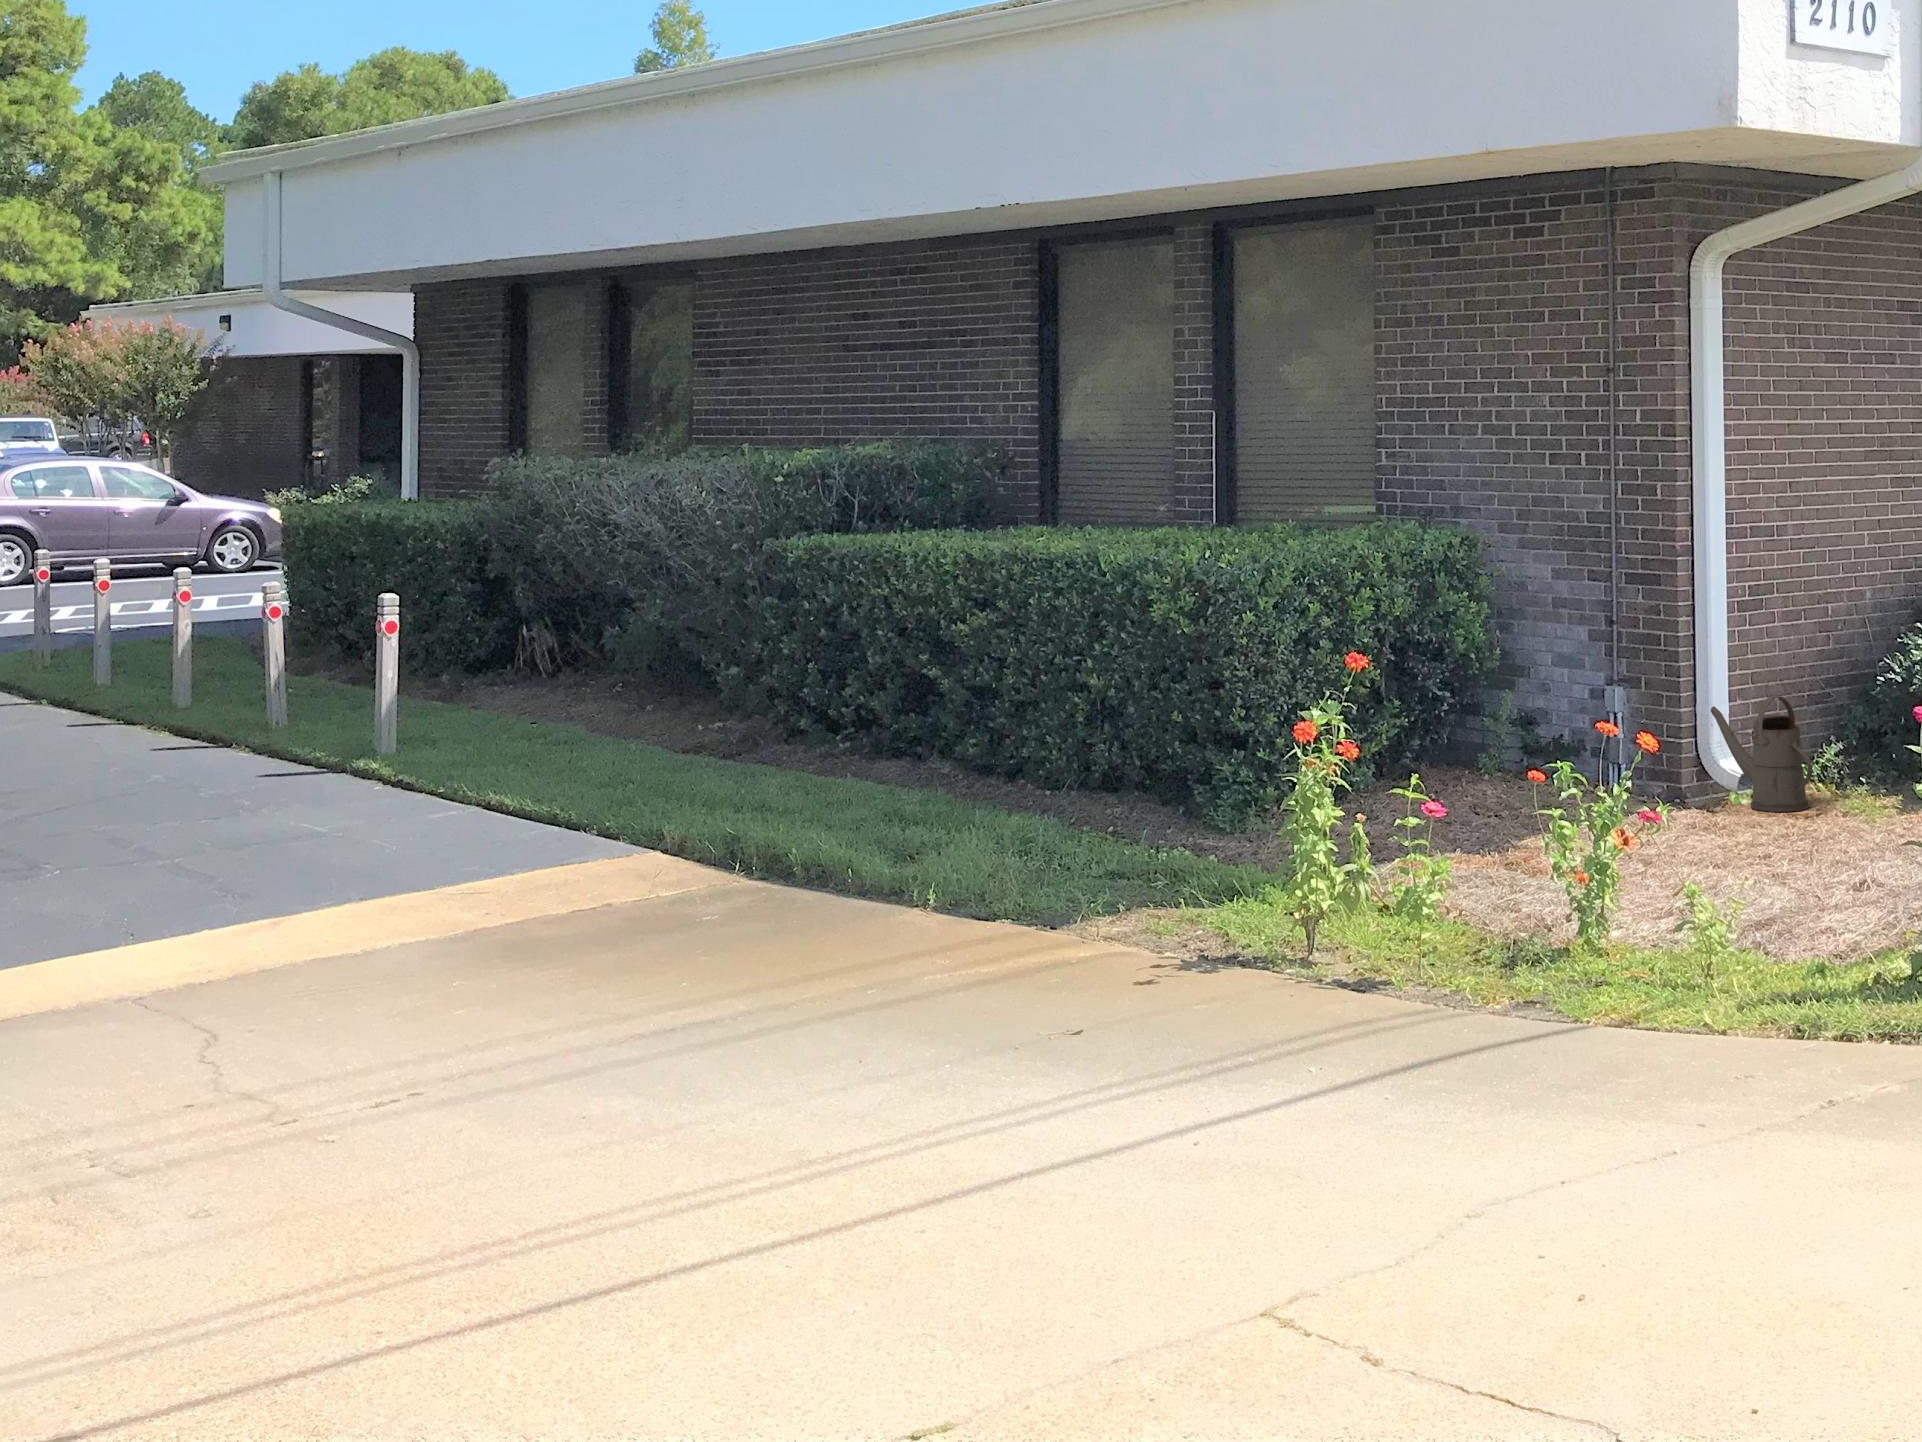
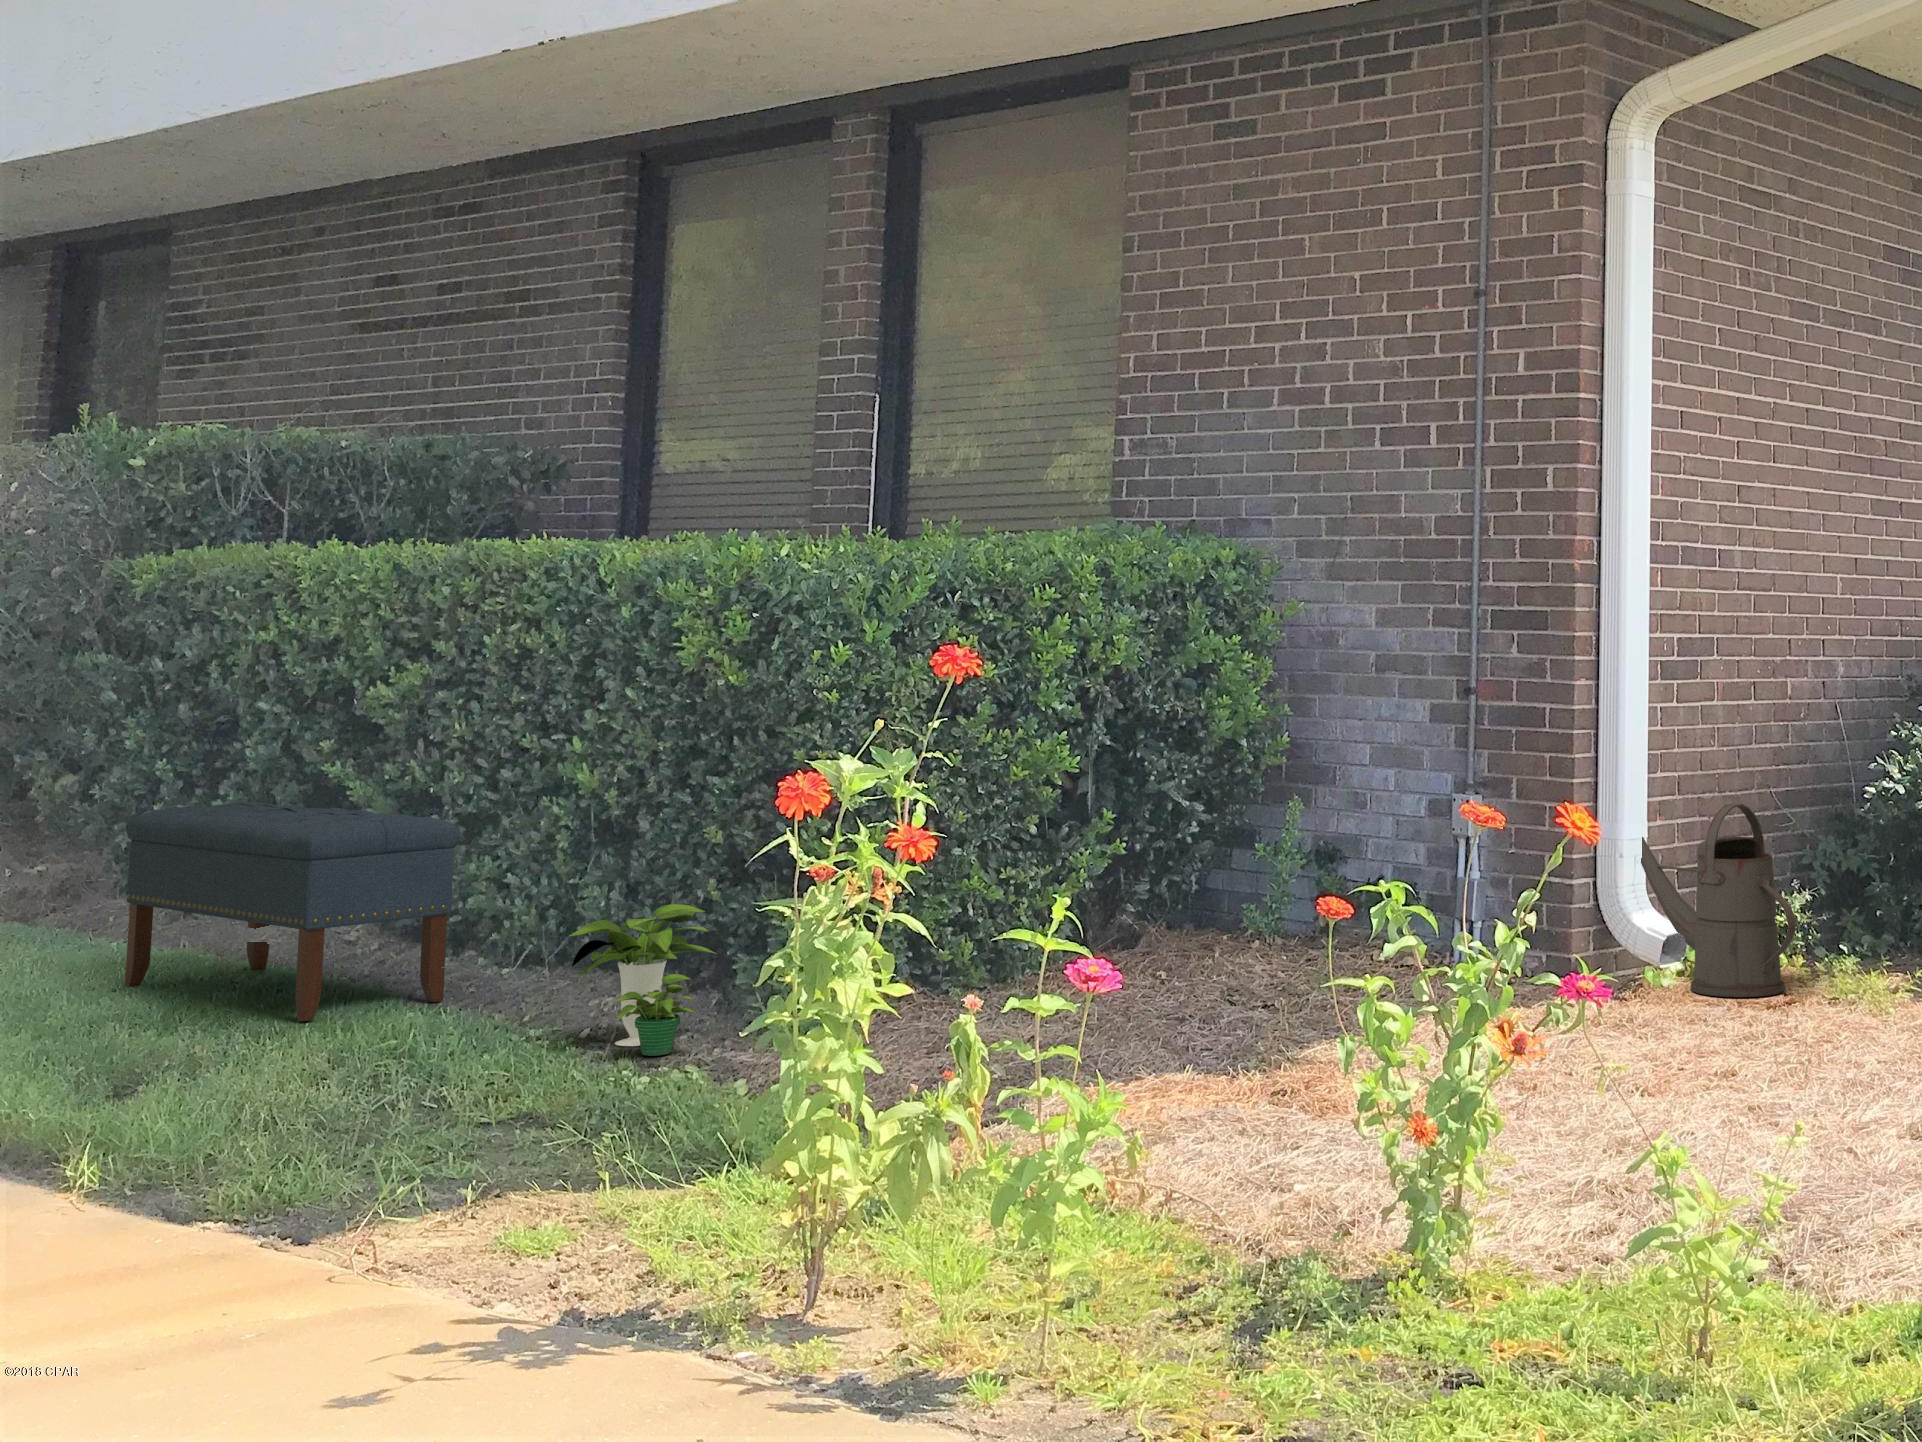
bench: none [833,692,1027,819] -> present [125,802,460,1021]
potted plant: none [1110,758,1188,840] -> present [569,904,716,1056]

